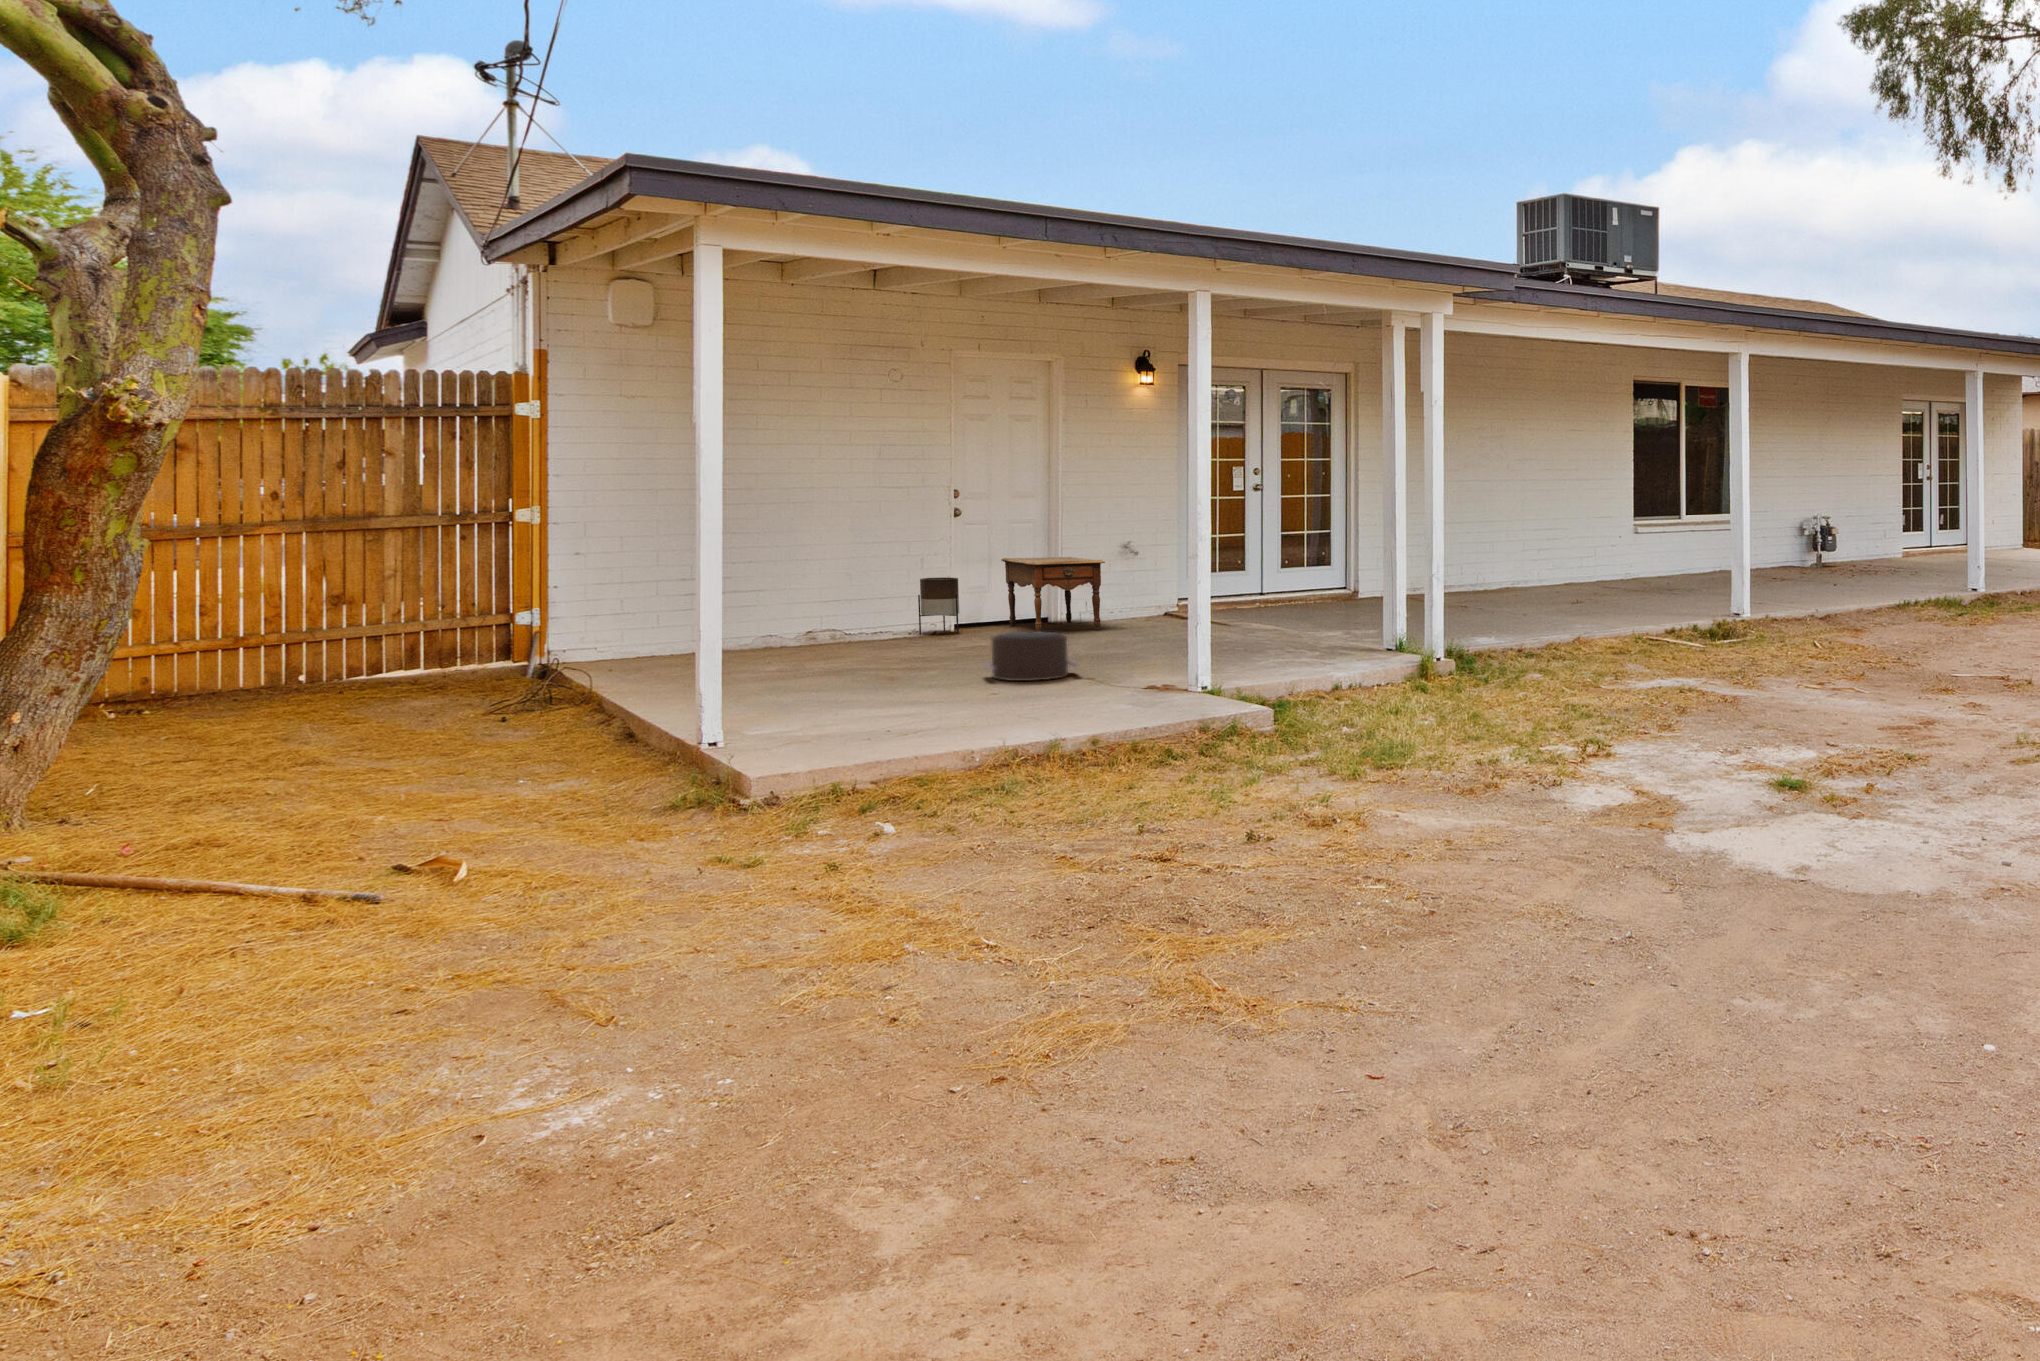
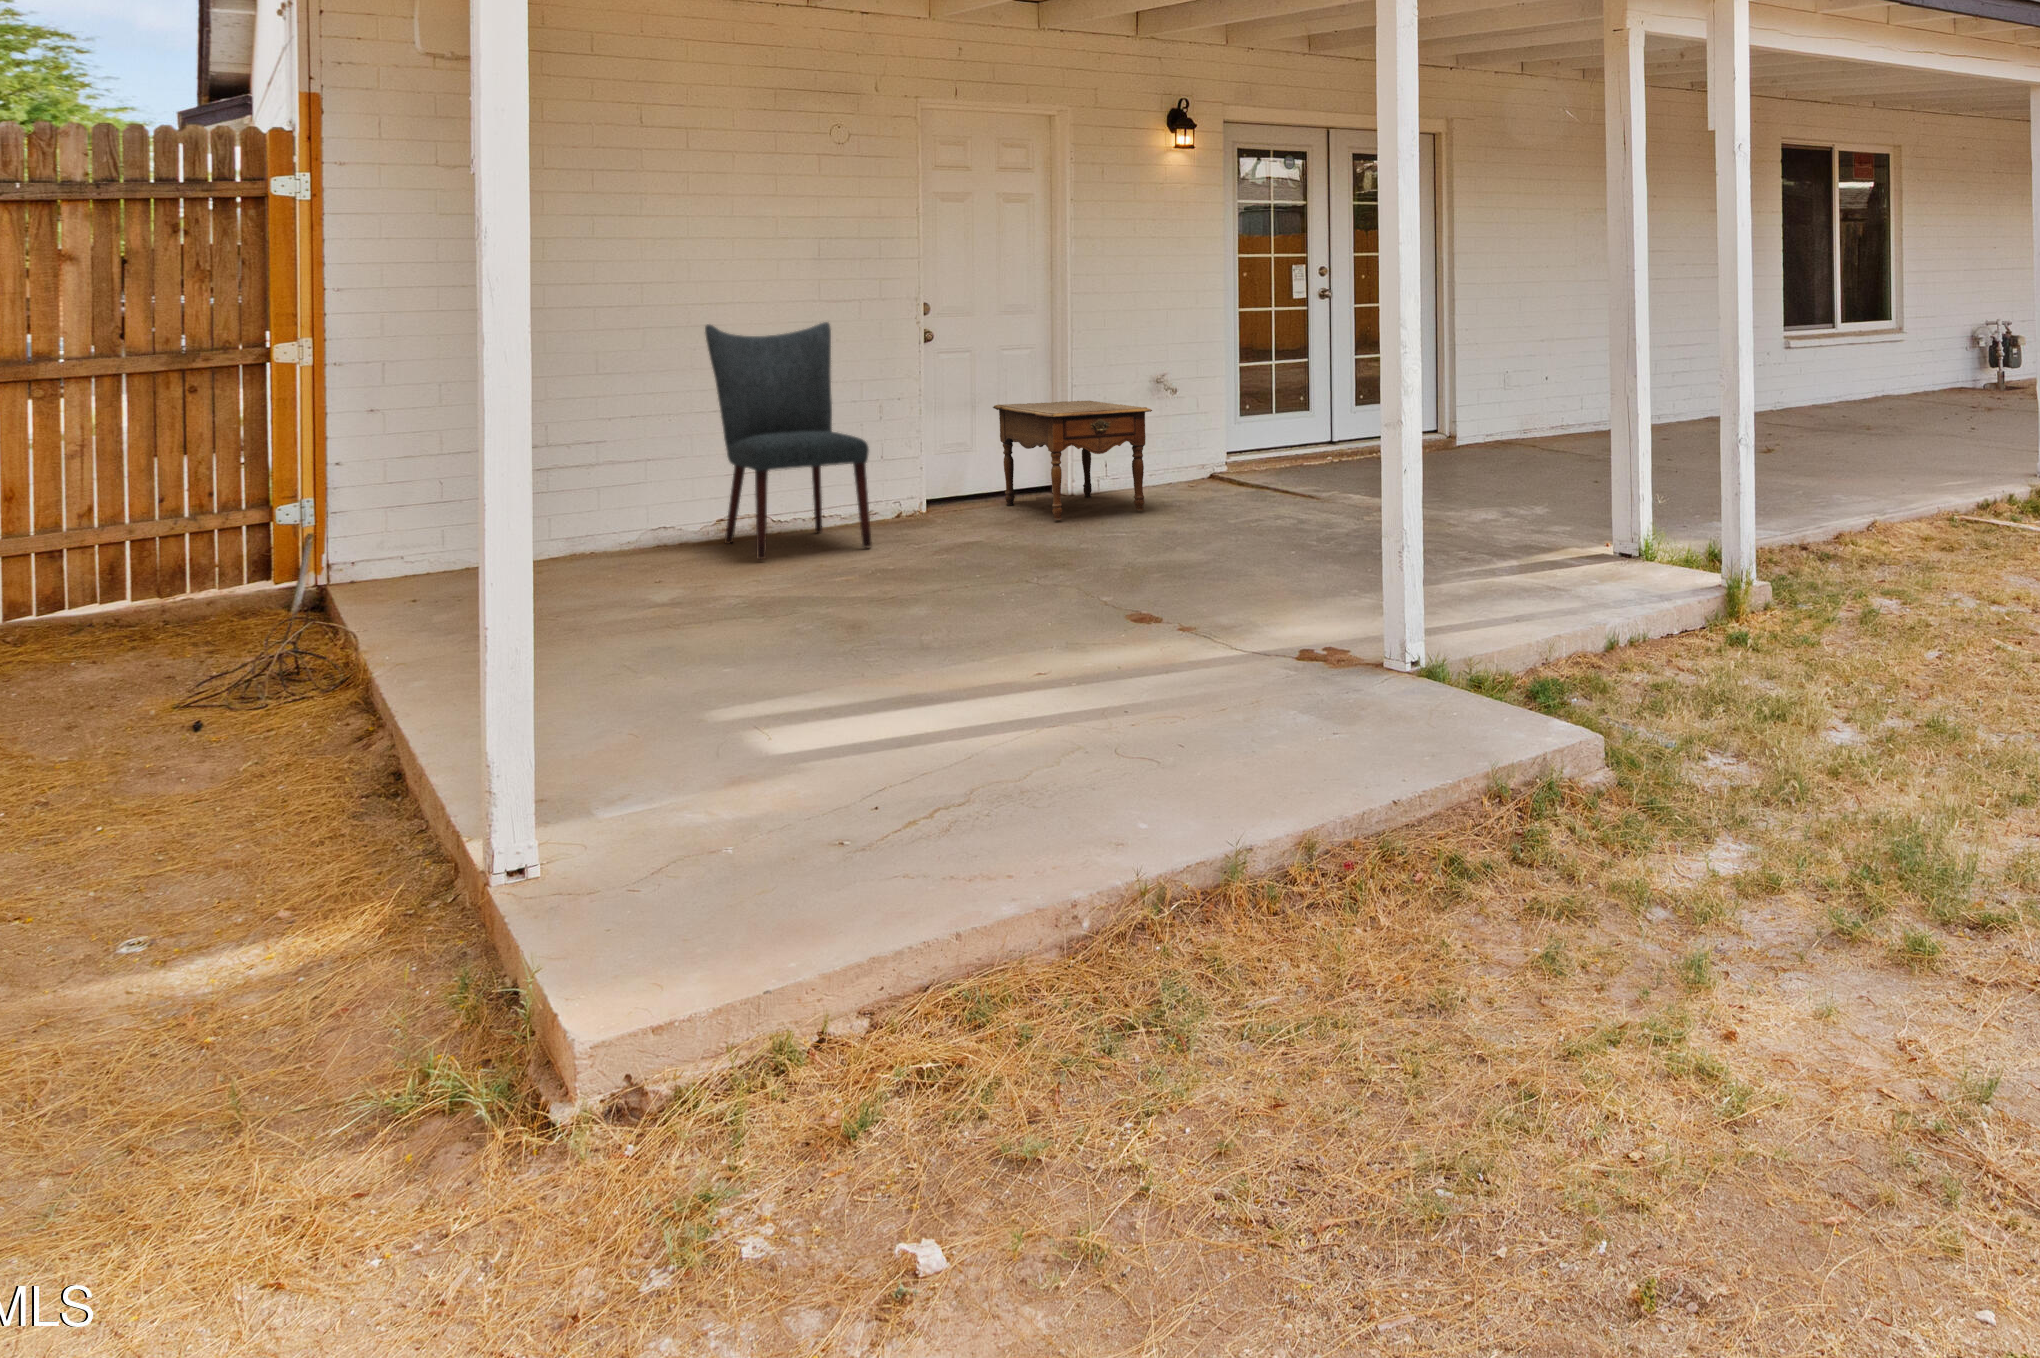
chair: none [799,500,909,650] -> present [705,322,872,559]
planter: present [918,577,959,635] -> none [878,436,938,525]
pouf: present [983,632,1079,681] -> none [1020,542,1185,633]

